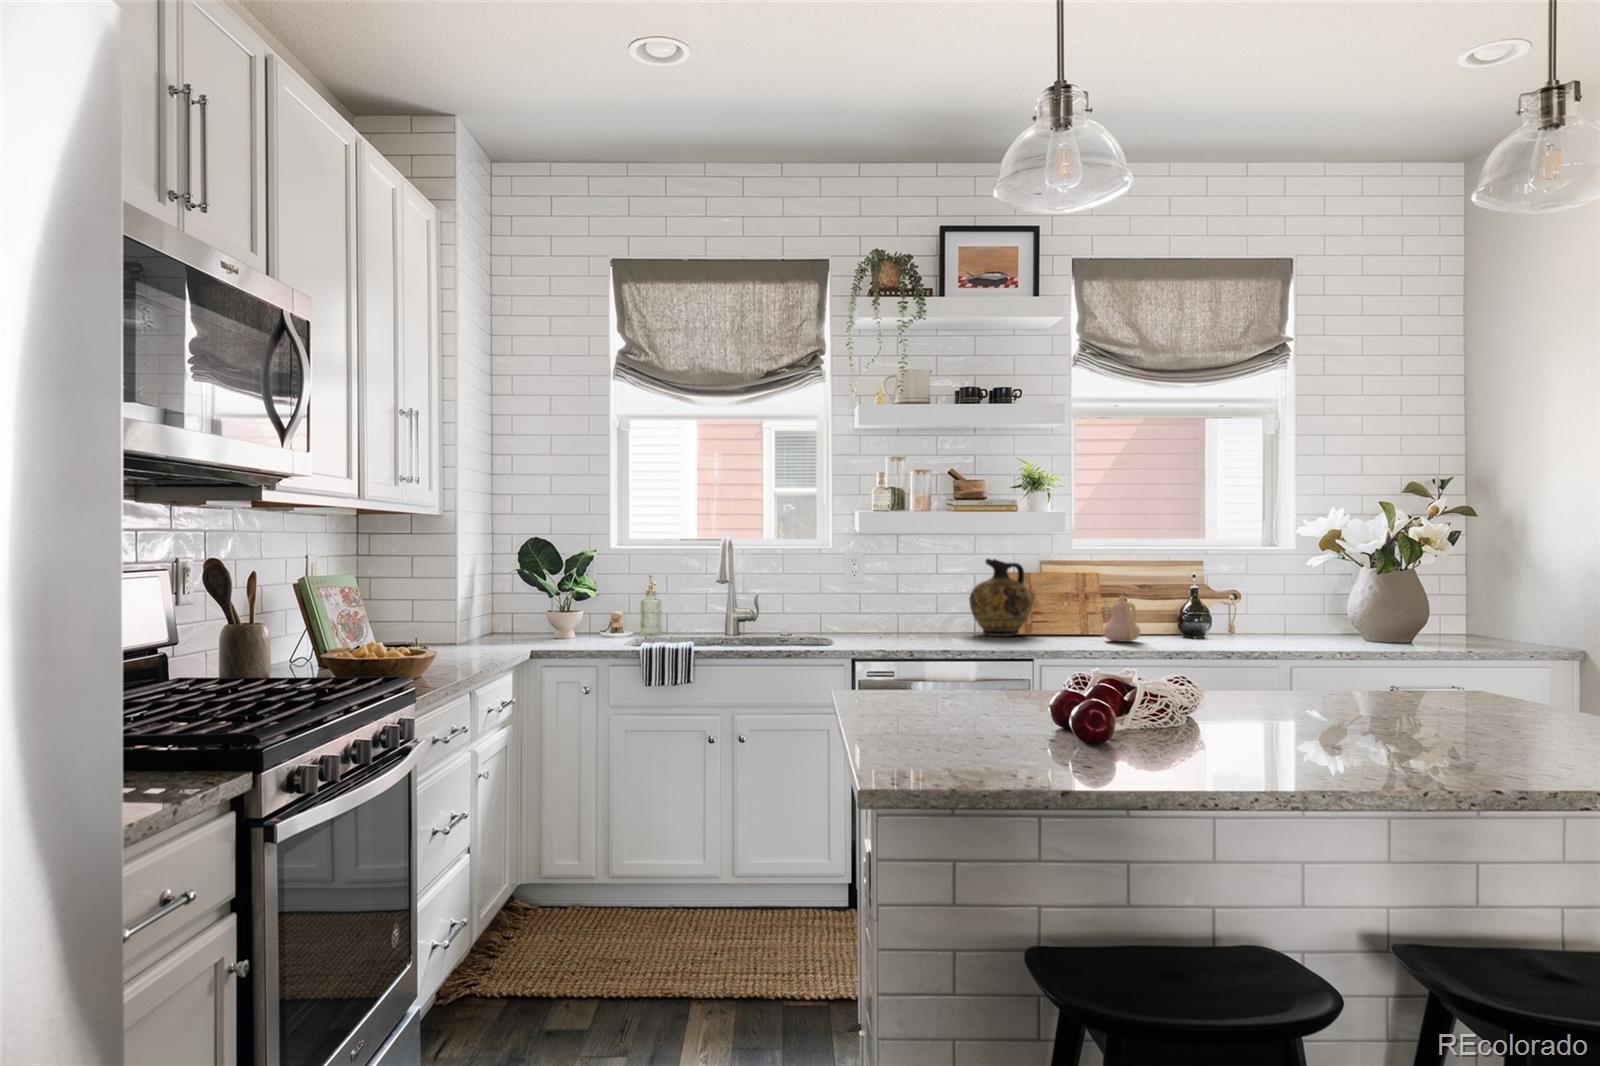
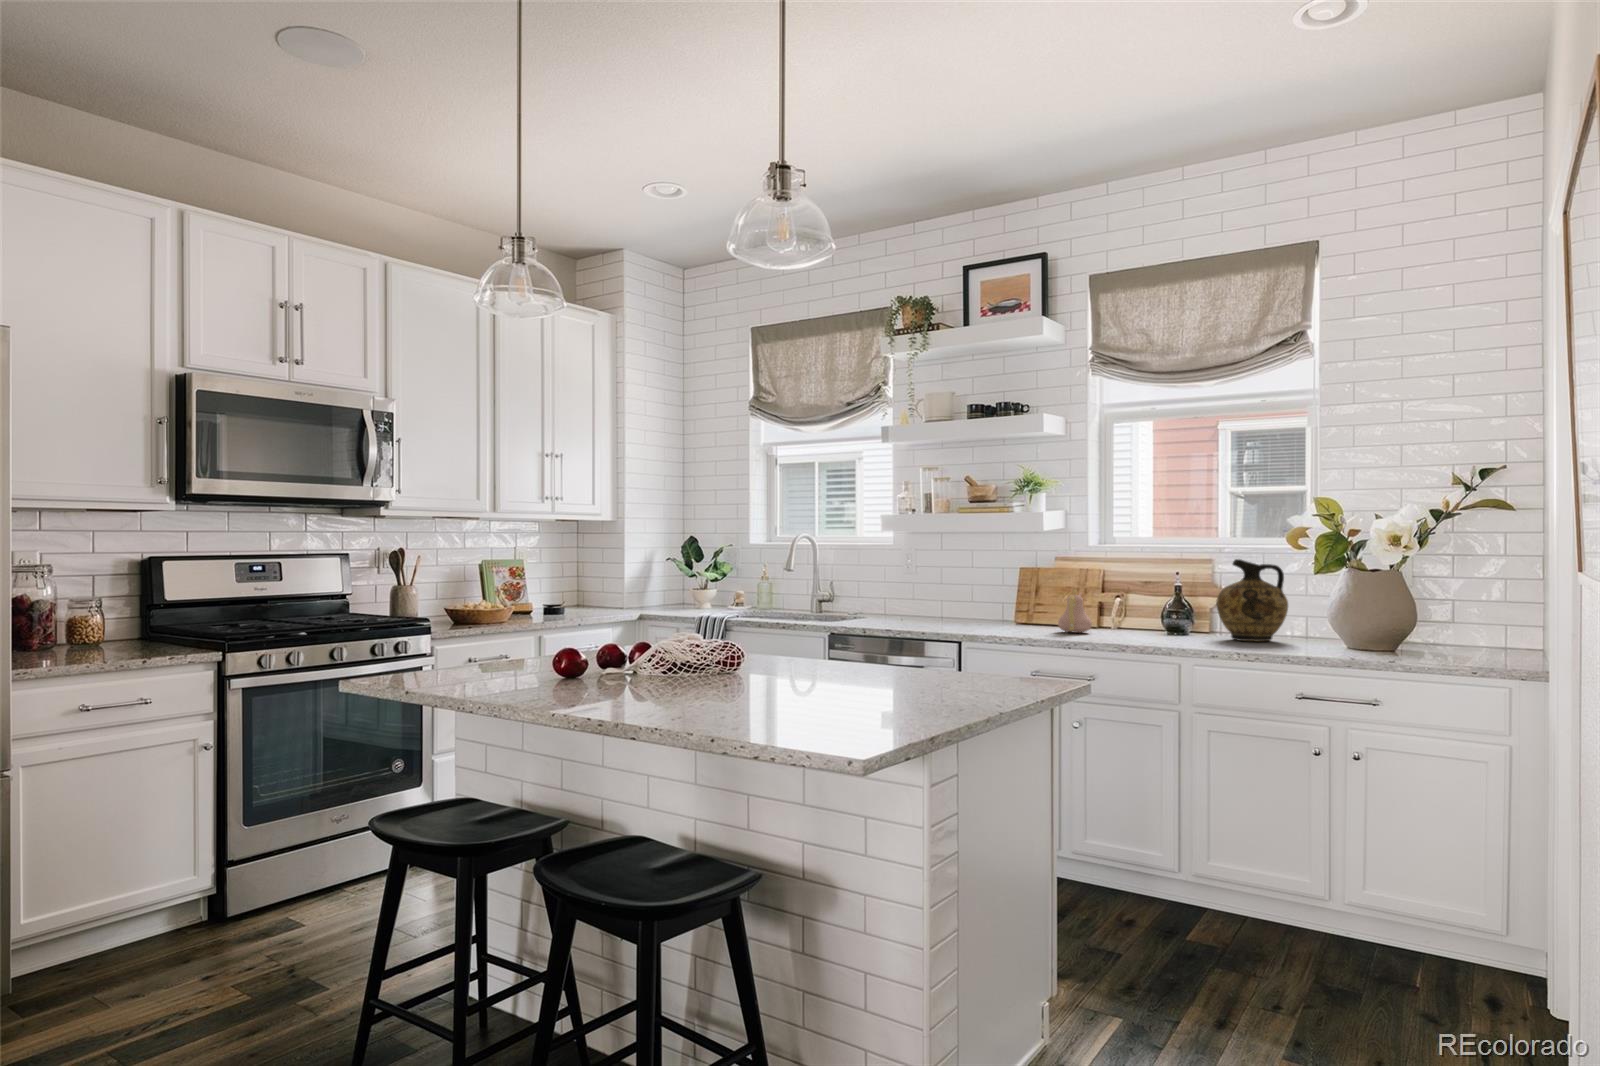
ceramic jug: present [969,559,1032,636] -> present [1216,559,1288,641]

